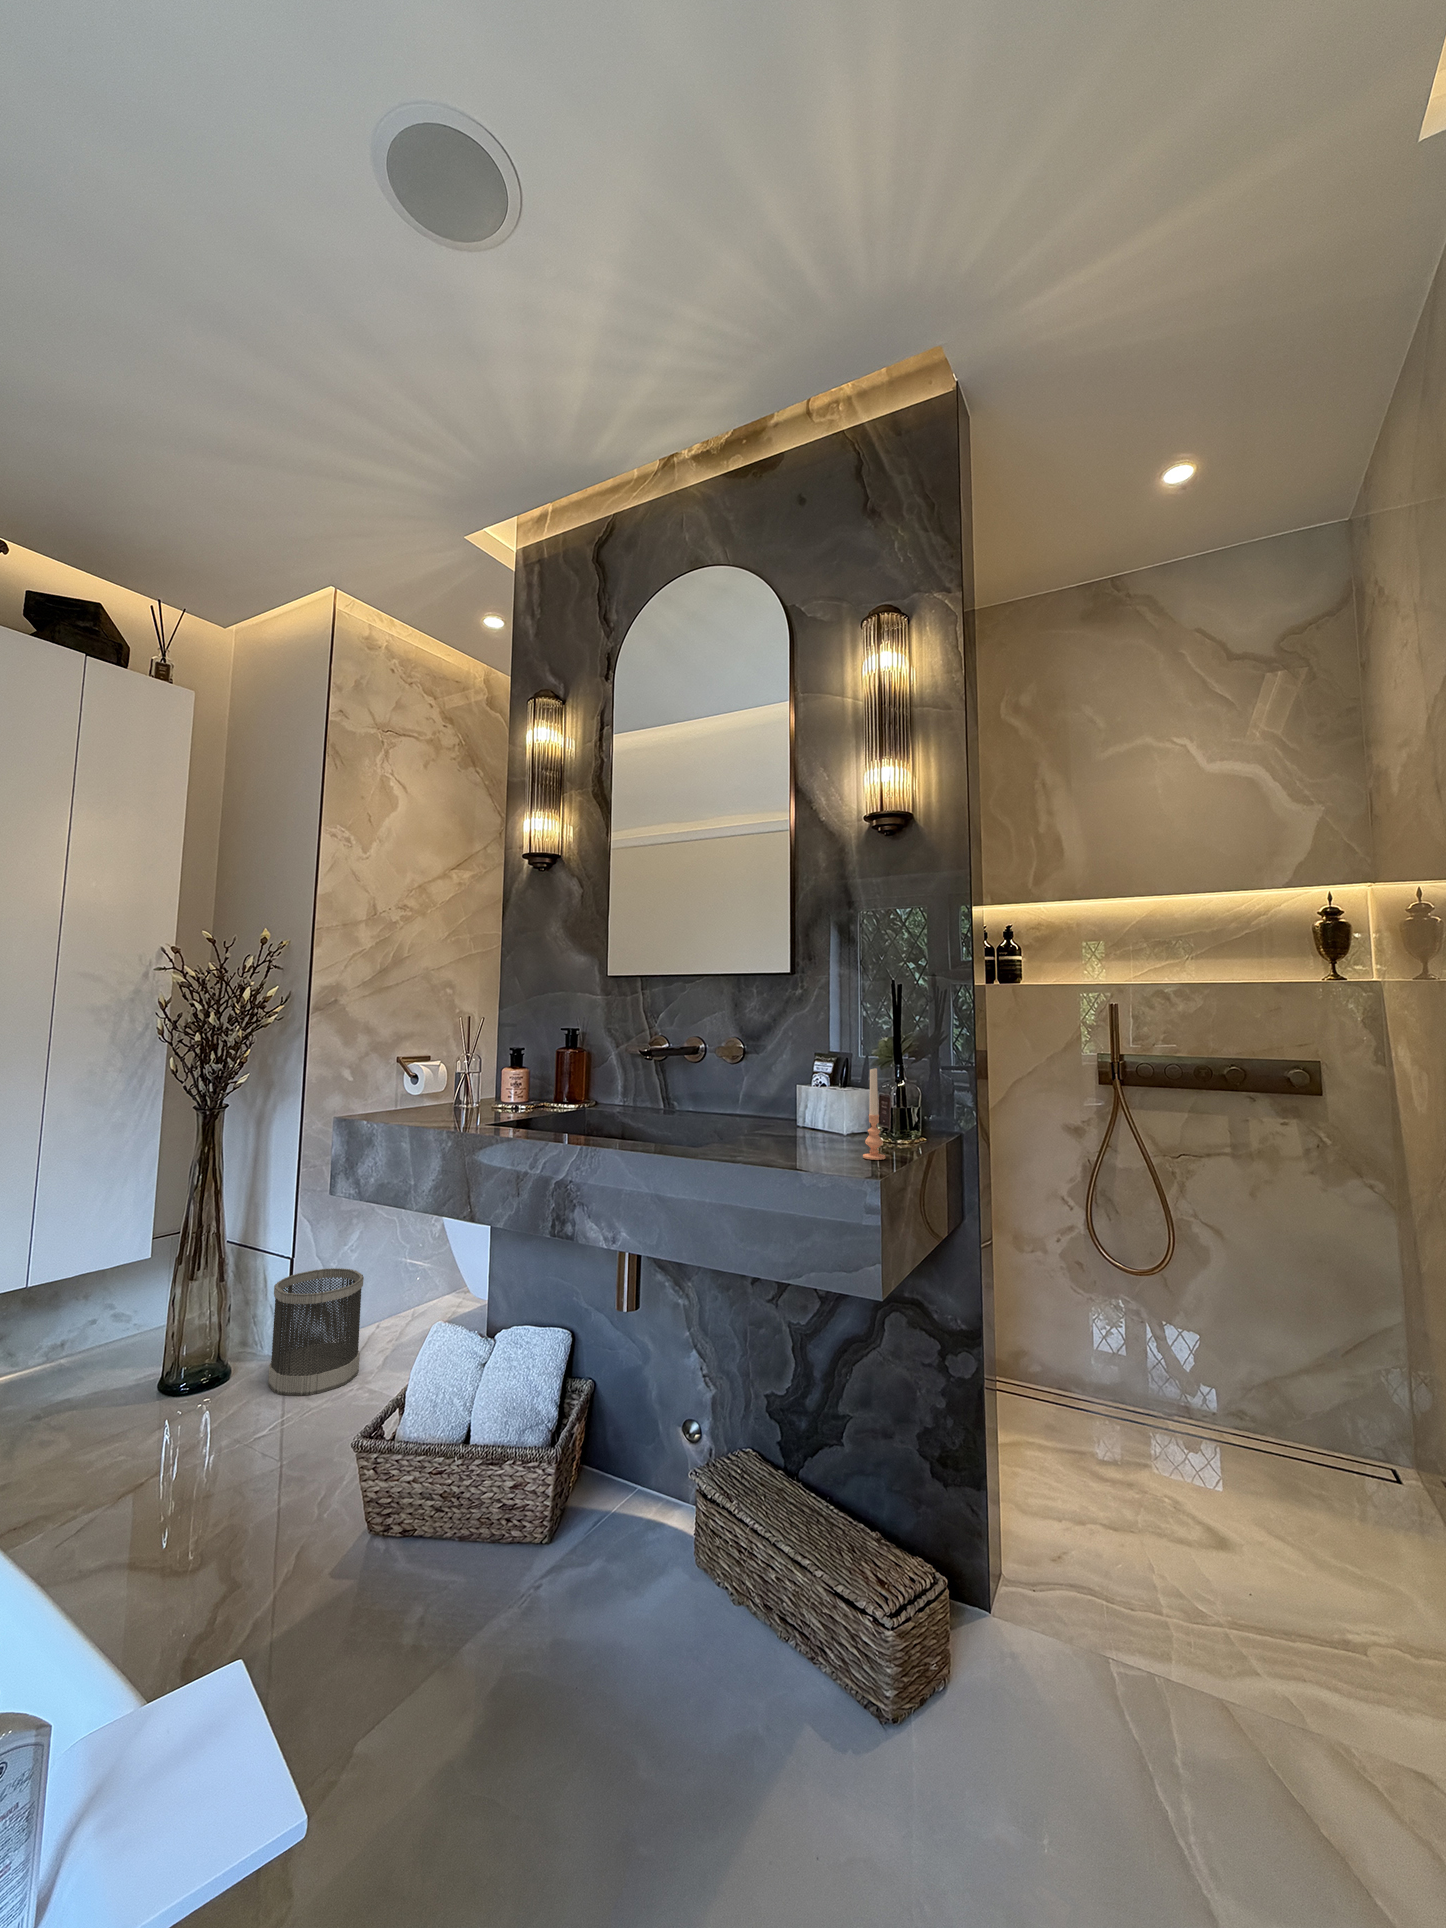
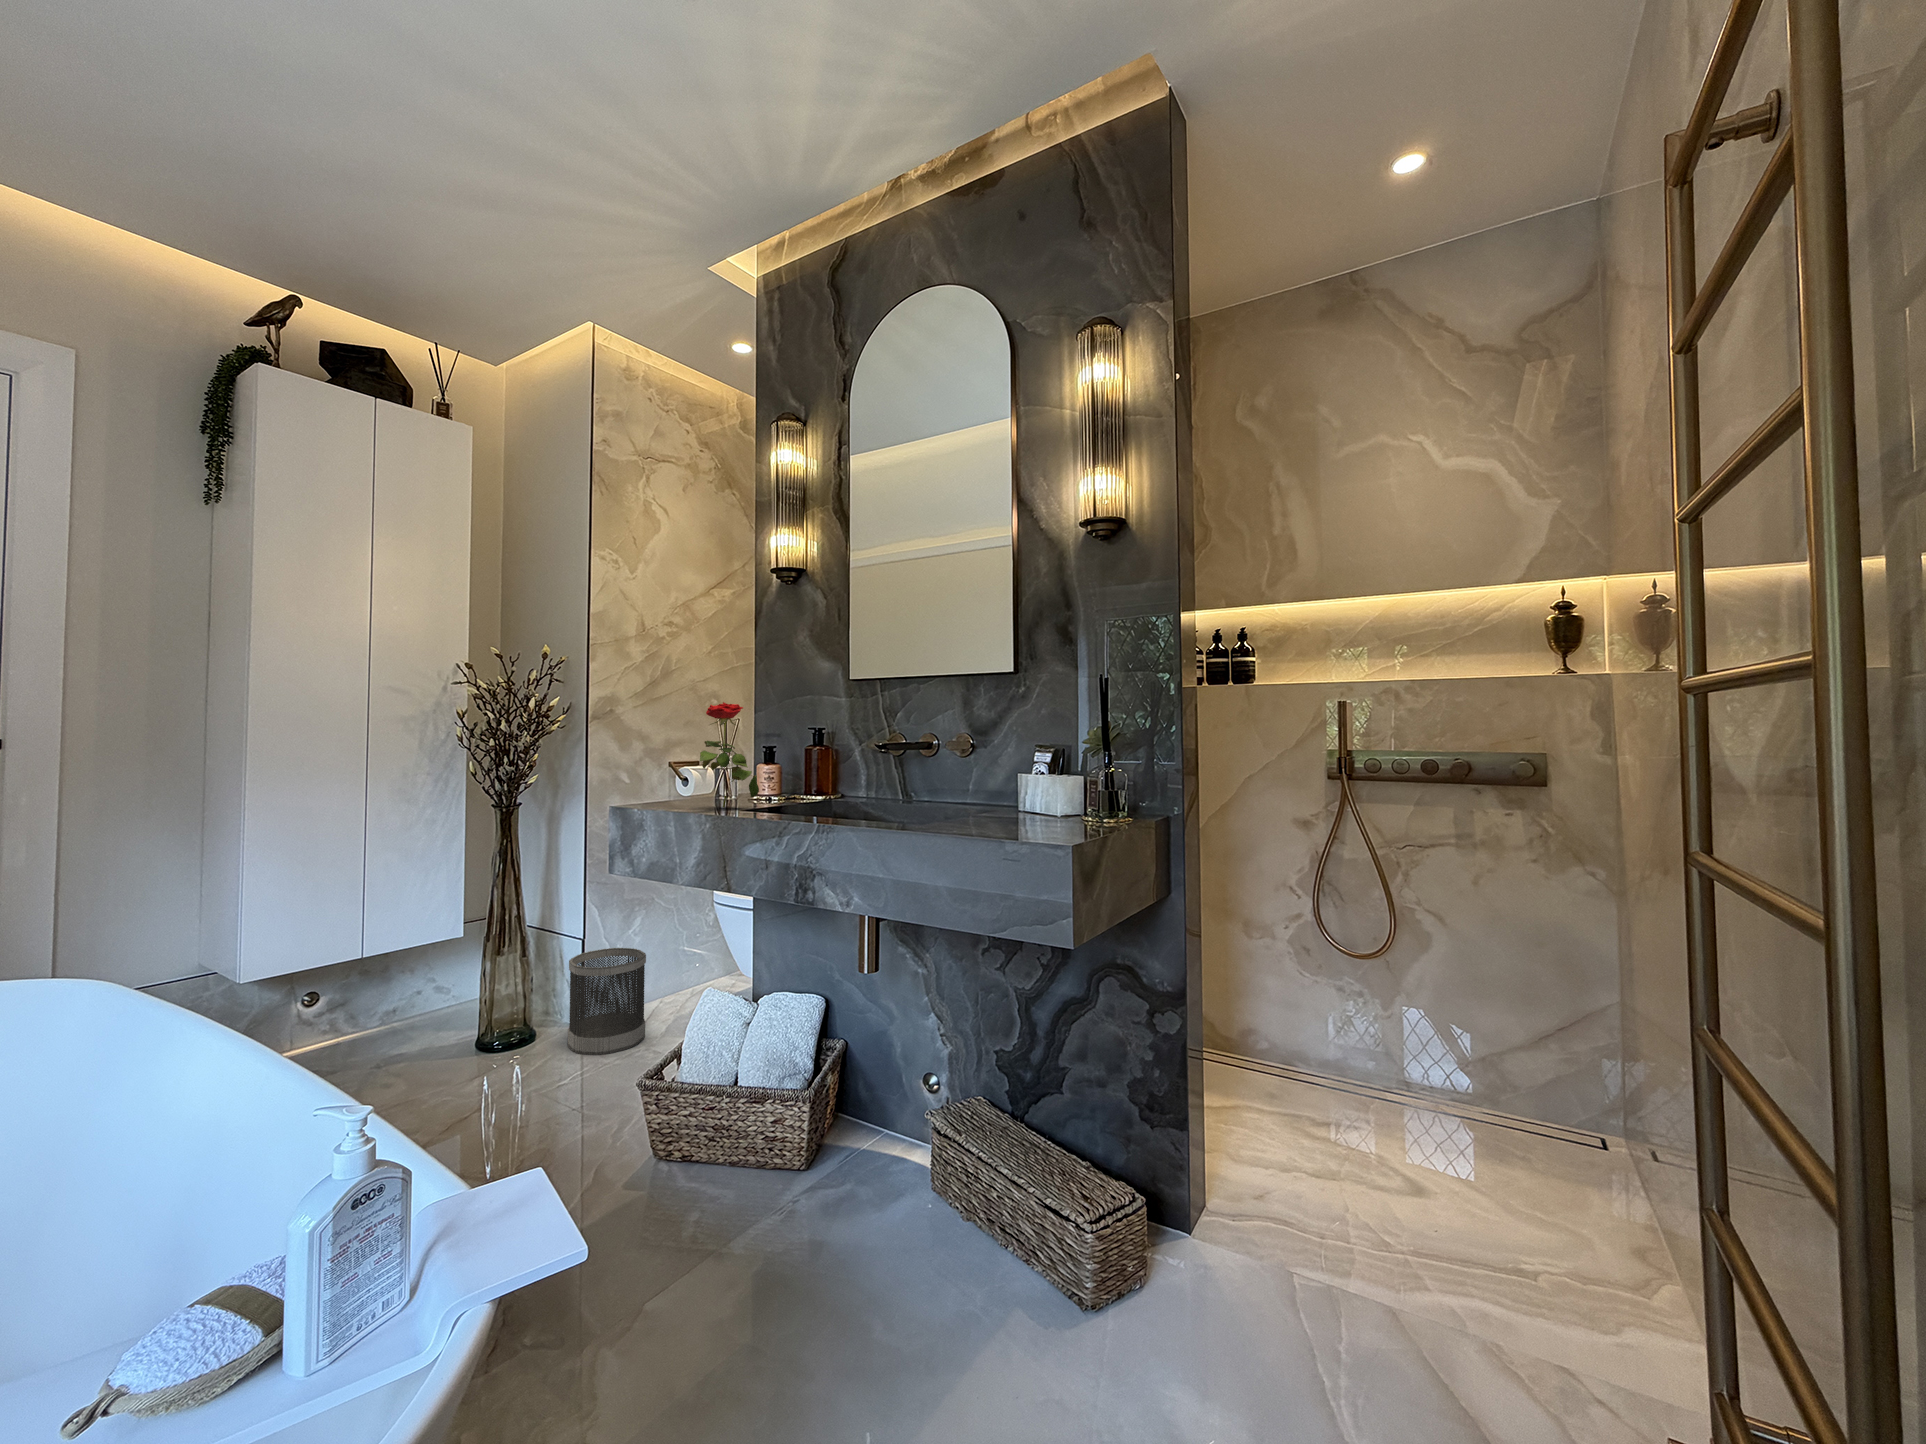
flower: none [439,999,504,1118] -> present [700,702,759,807]
candle: present [863,1068,885,1160] -> none [1069,752,1089,834]

